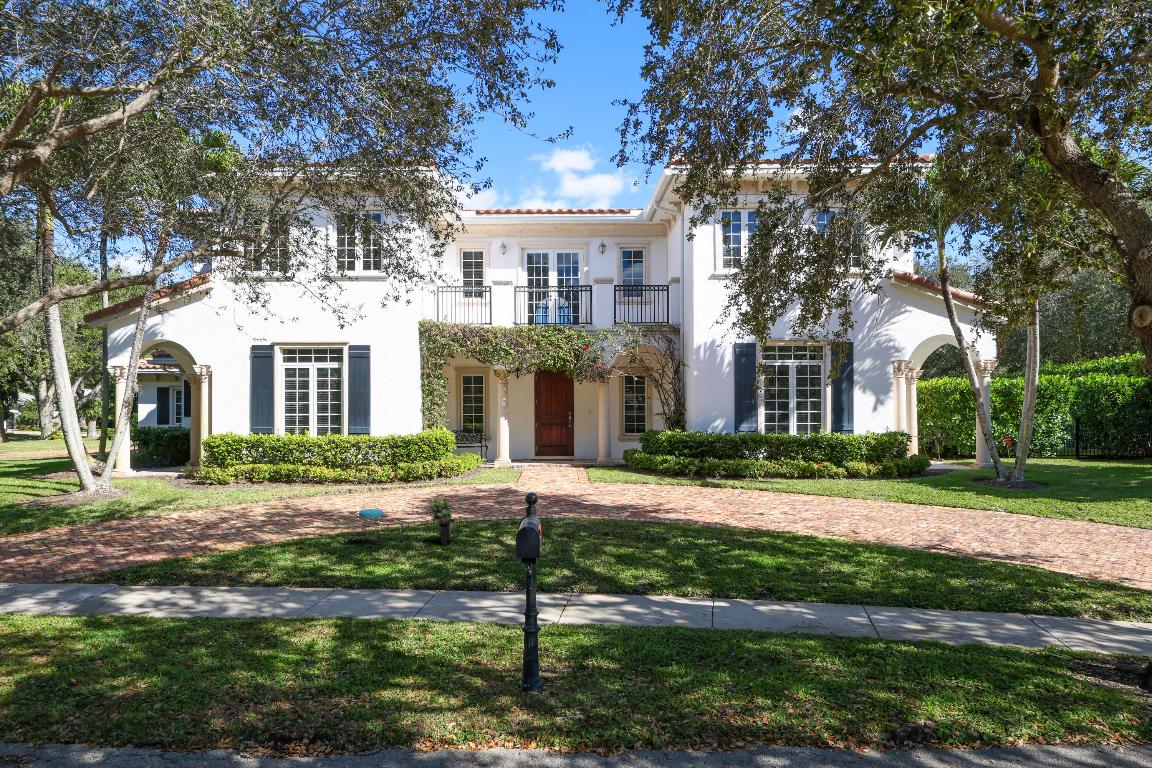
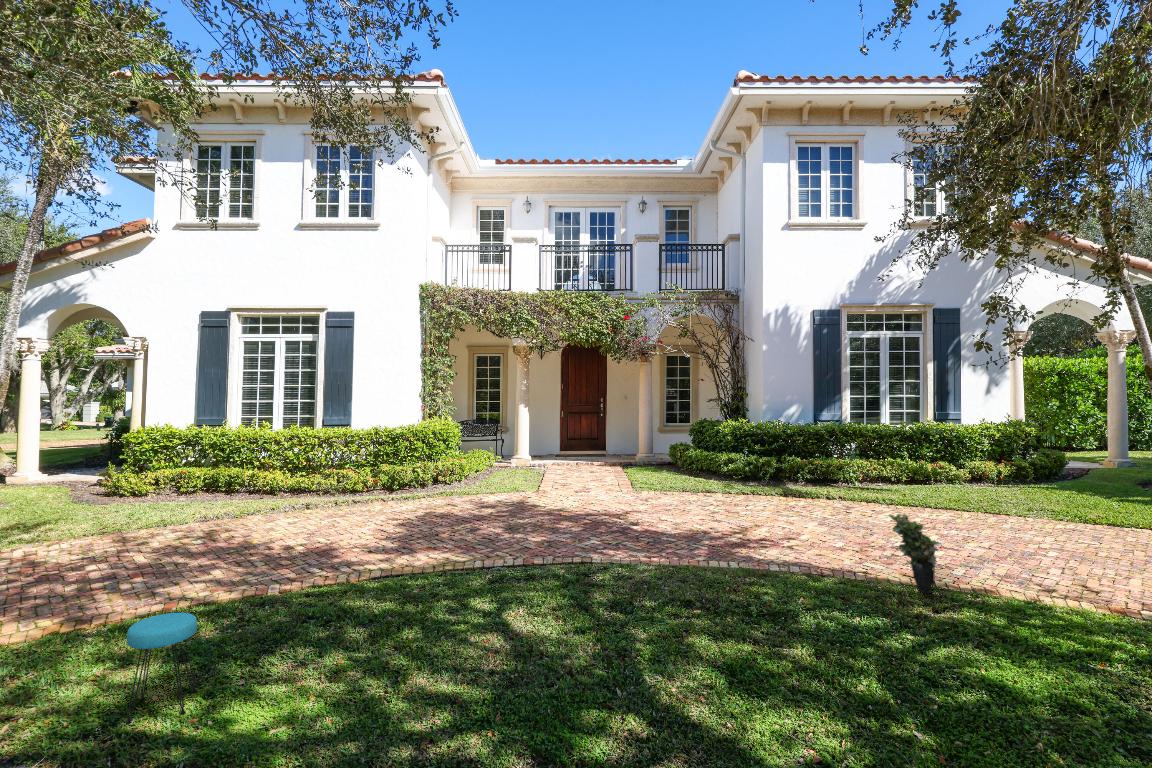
potted plant: present [429,497,456,545] -> present [889,514,939,594]

